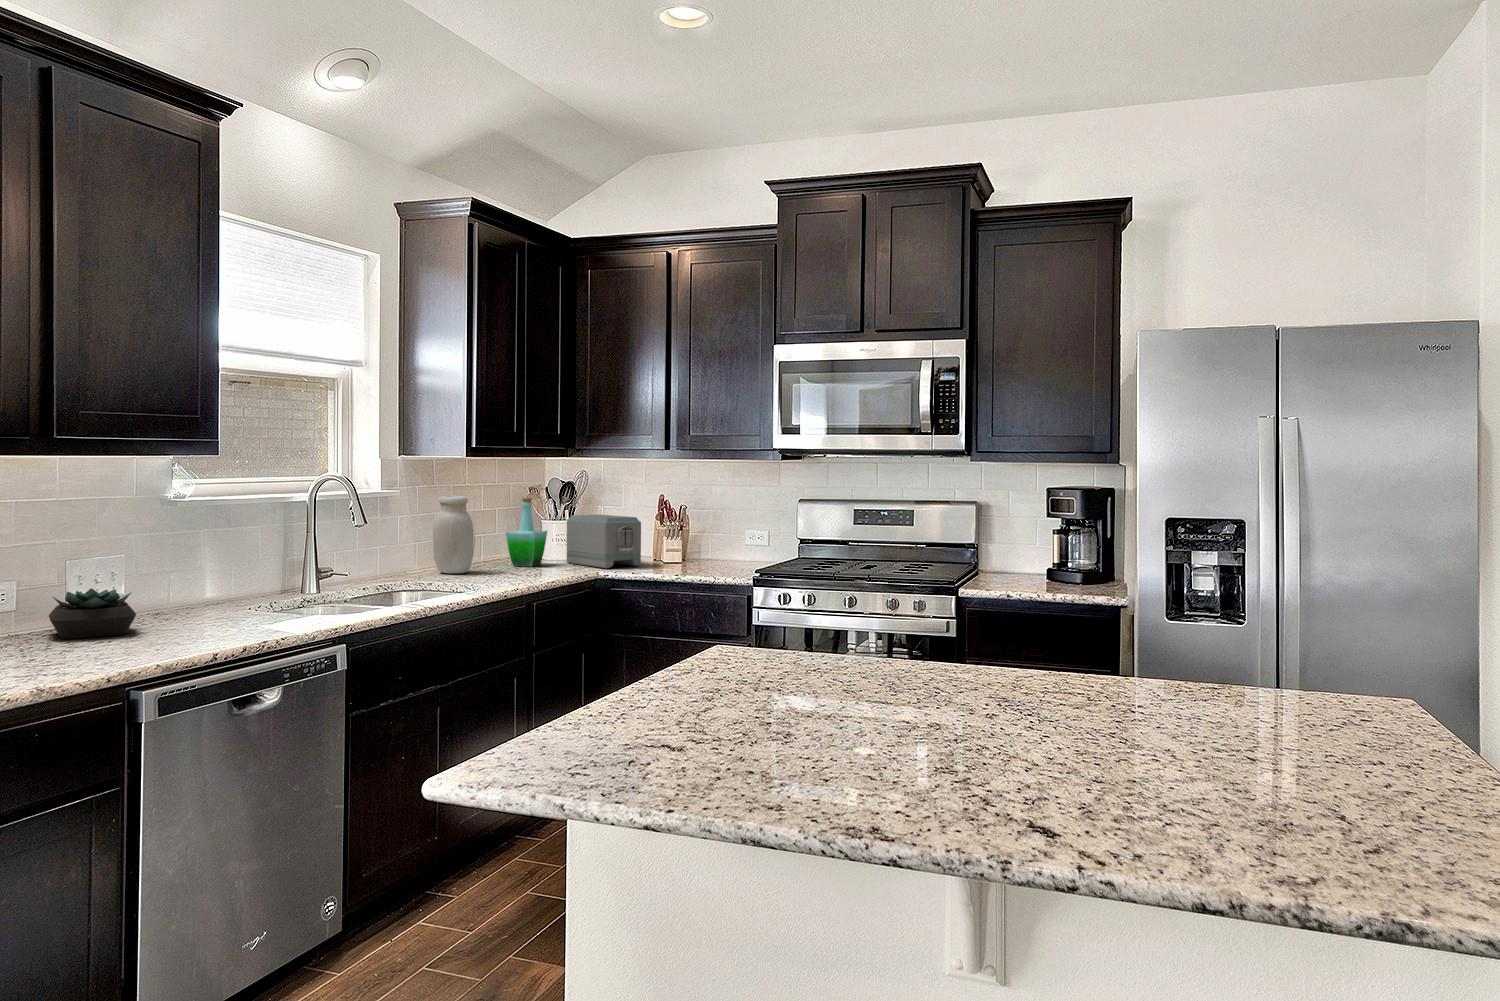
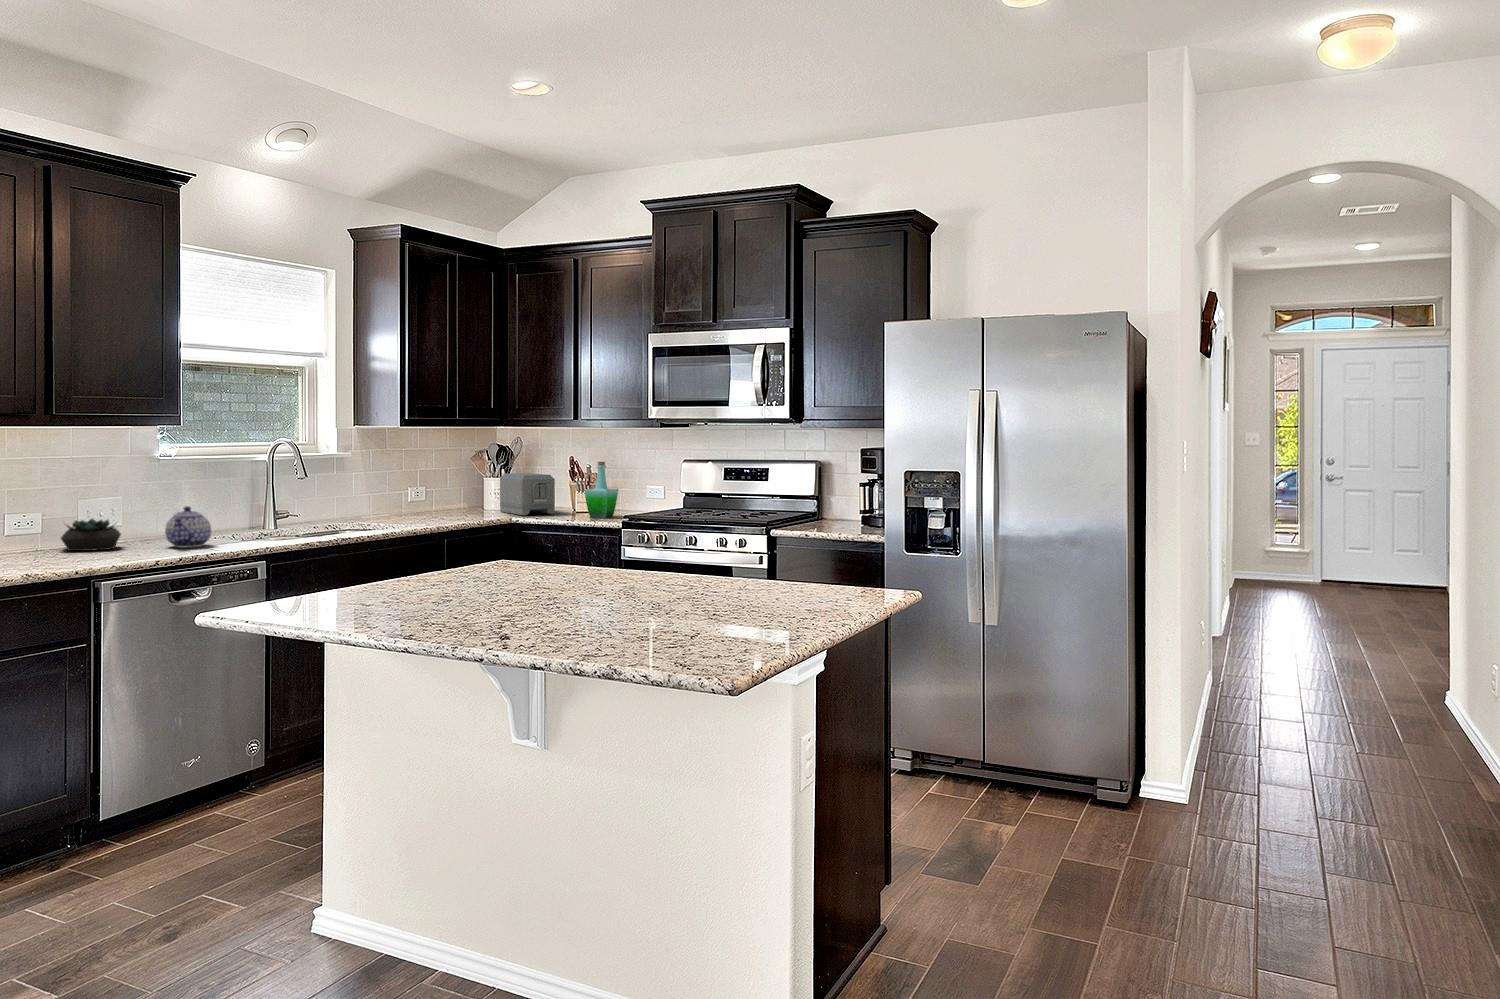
jar: present [433,496,474,574] -> none [383,457,415,518]
bottle: present [506,498,547,566] -> present [584,462,618,518]
teapot: none [198,569,262,628] -> present [165,506,211,548]

